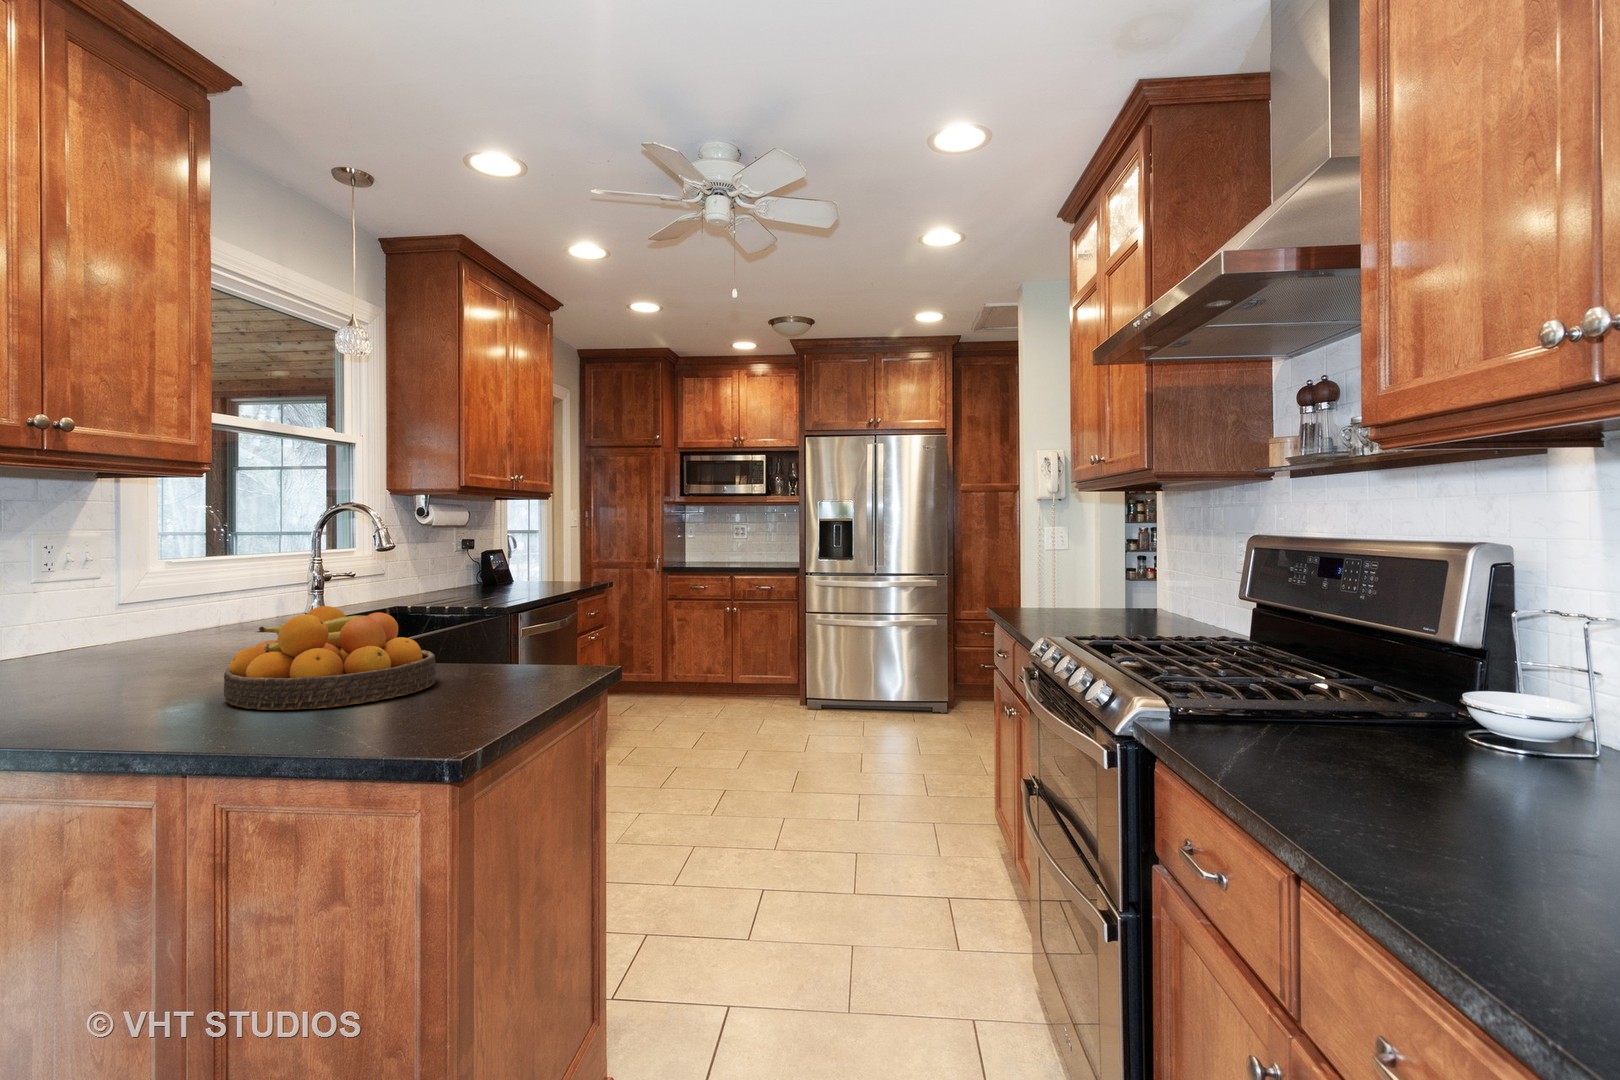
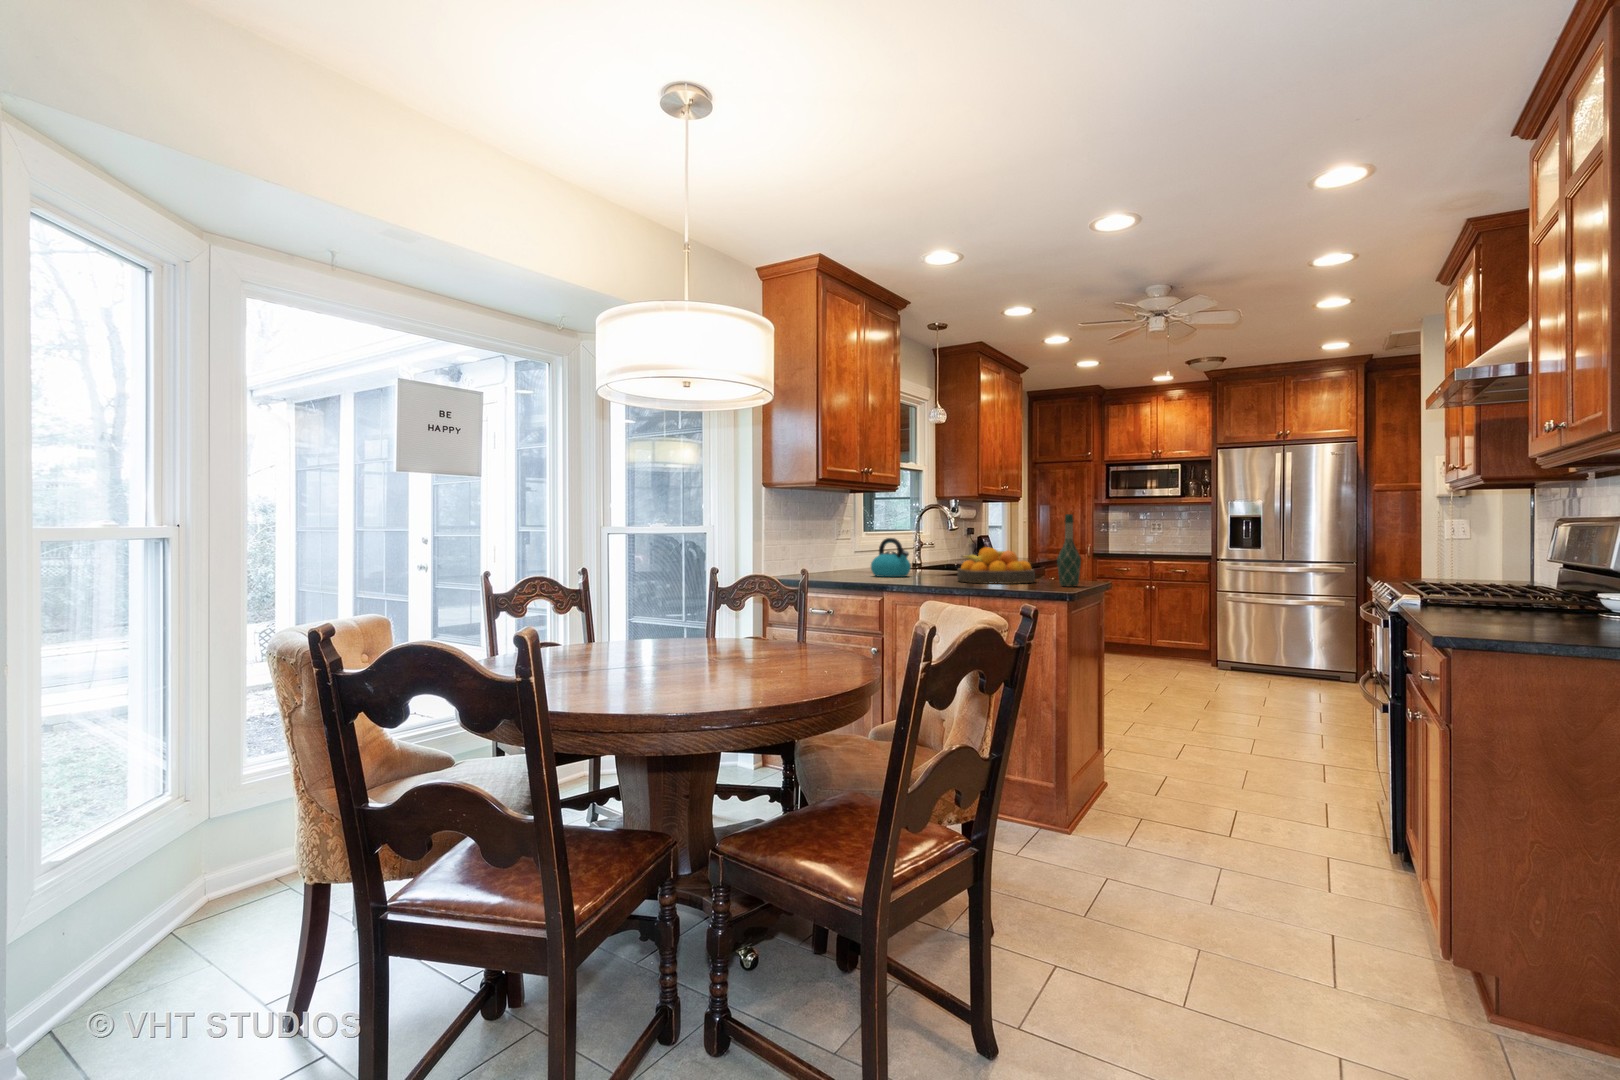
wine bottle: none [448,535,510,715] -> present [1057,514,1081,586]
kettle: none [58,580,184,677] -> present [871,538,911,577]

